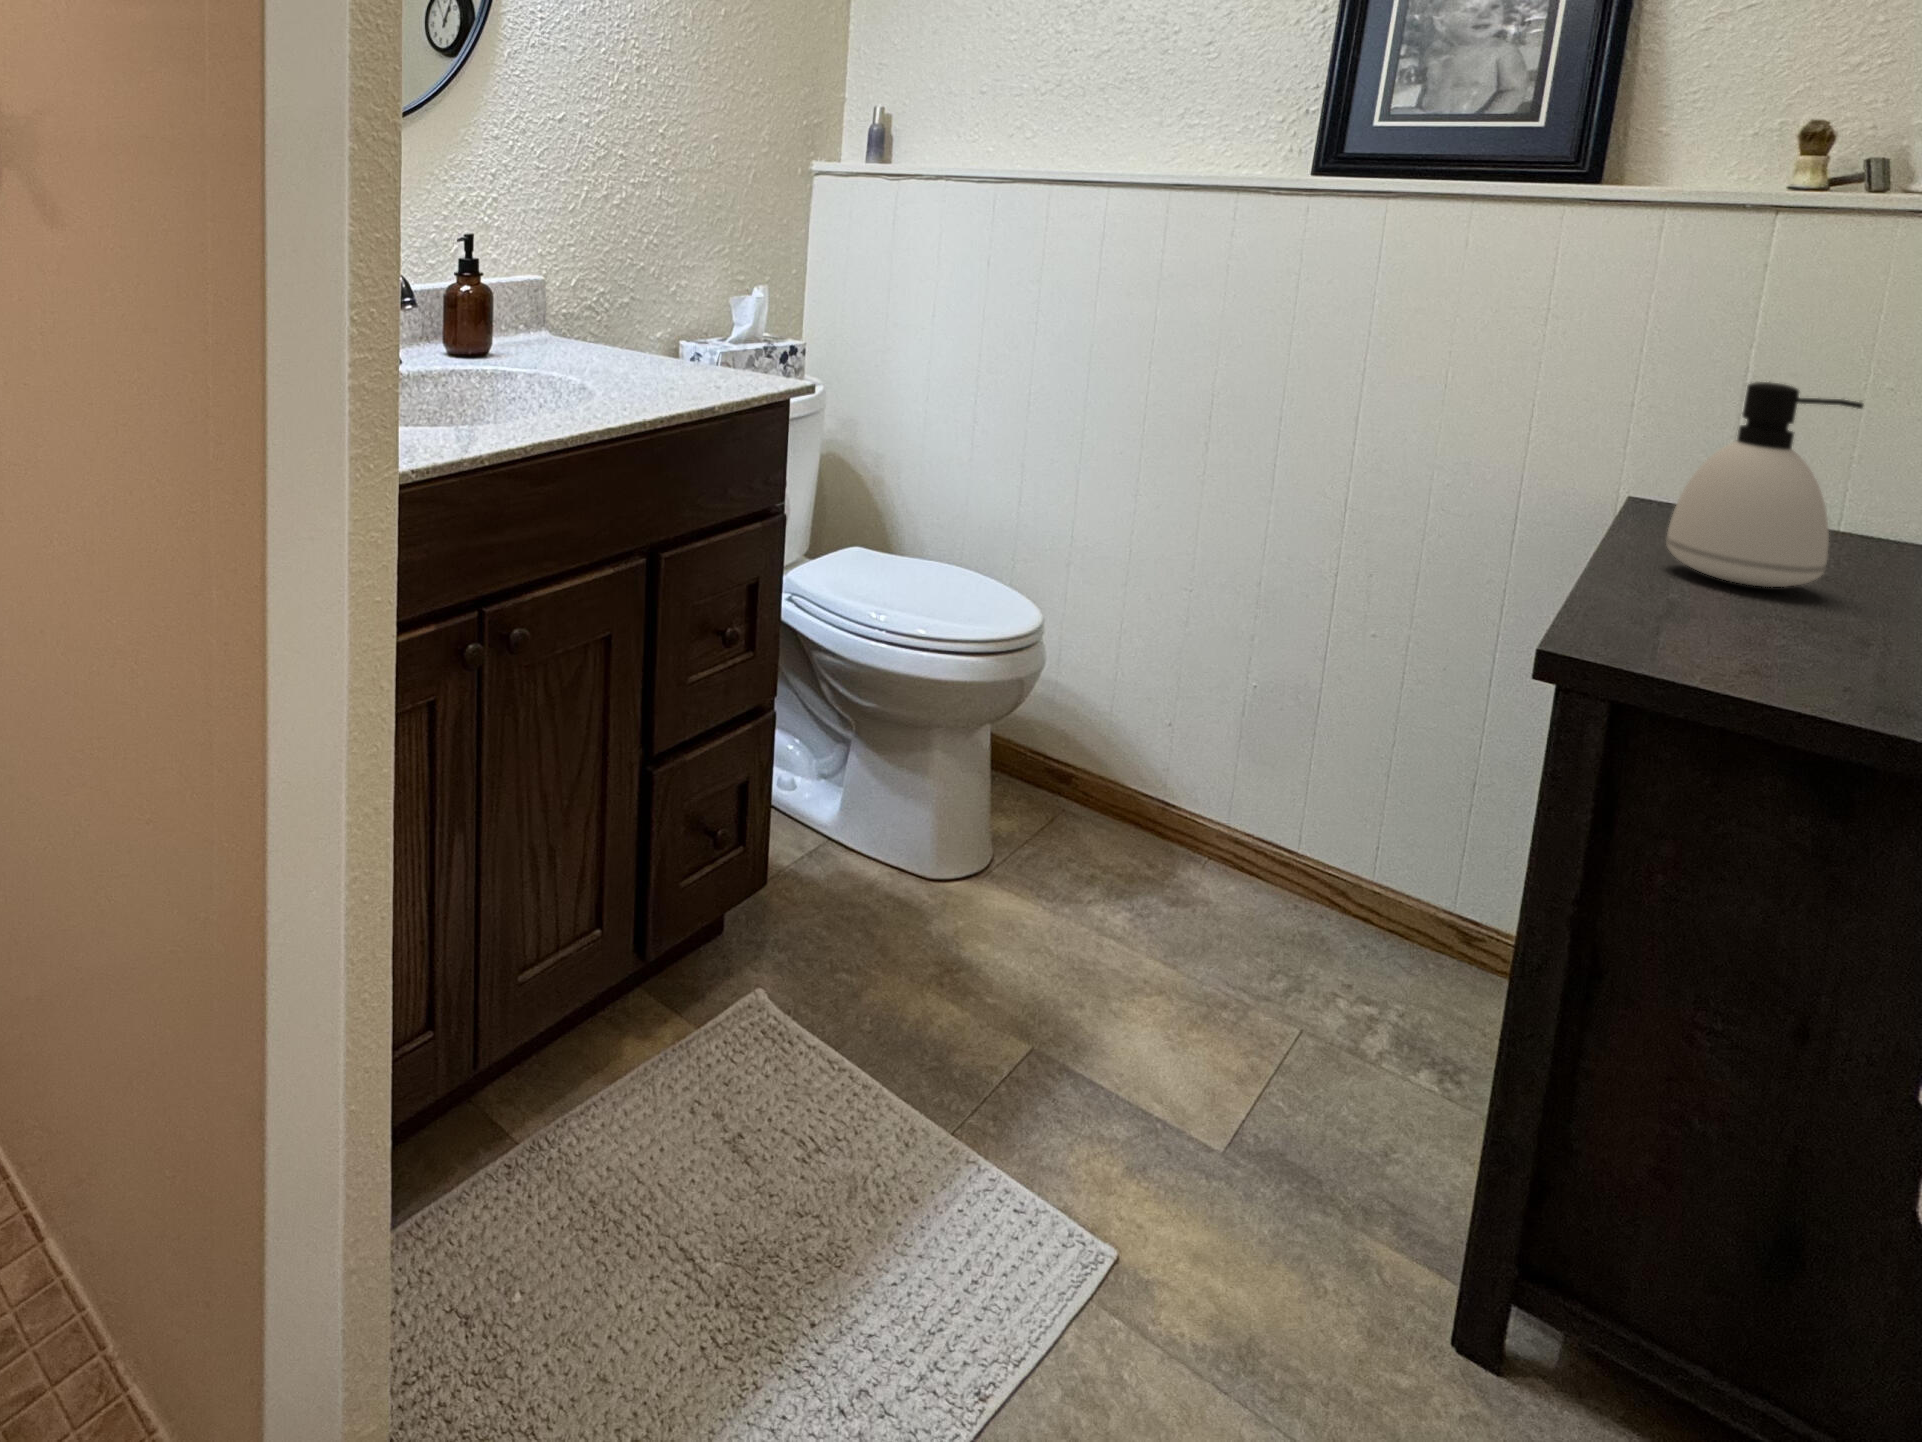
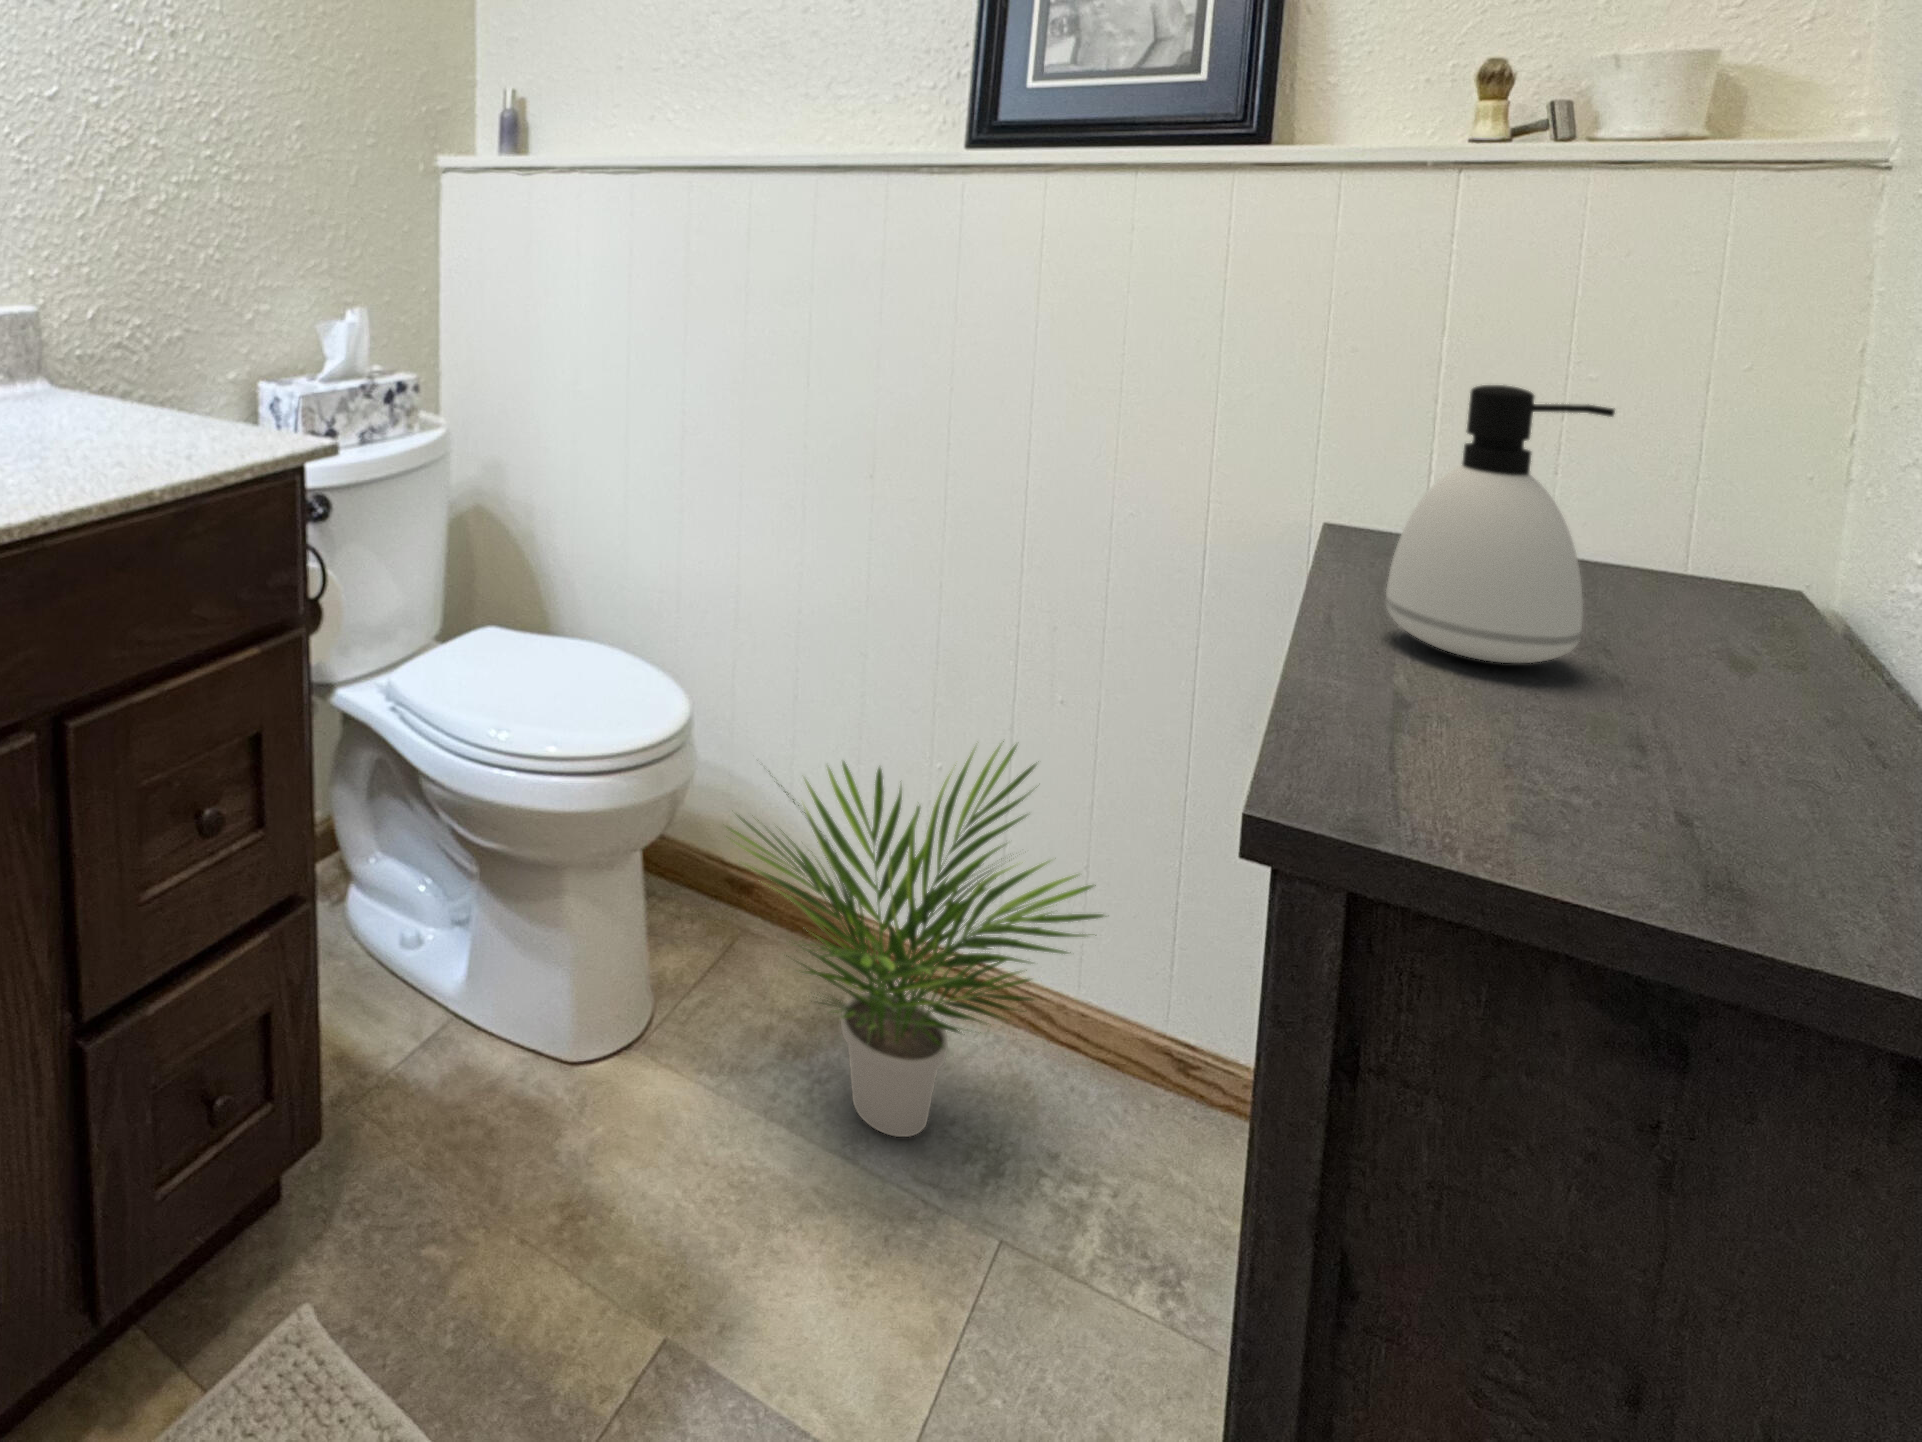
potted plant: none [1071,645,1413,957] -> present [729,741,1106,1137]

